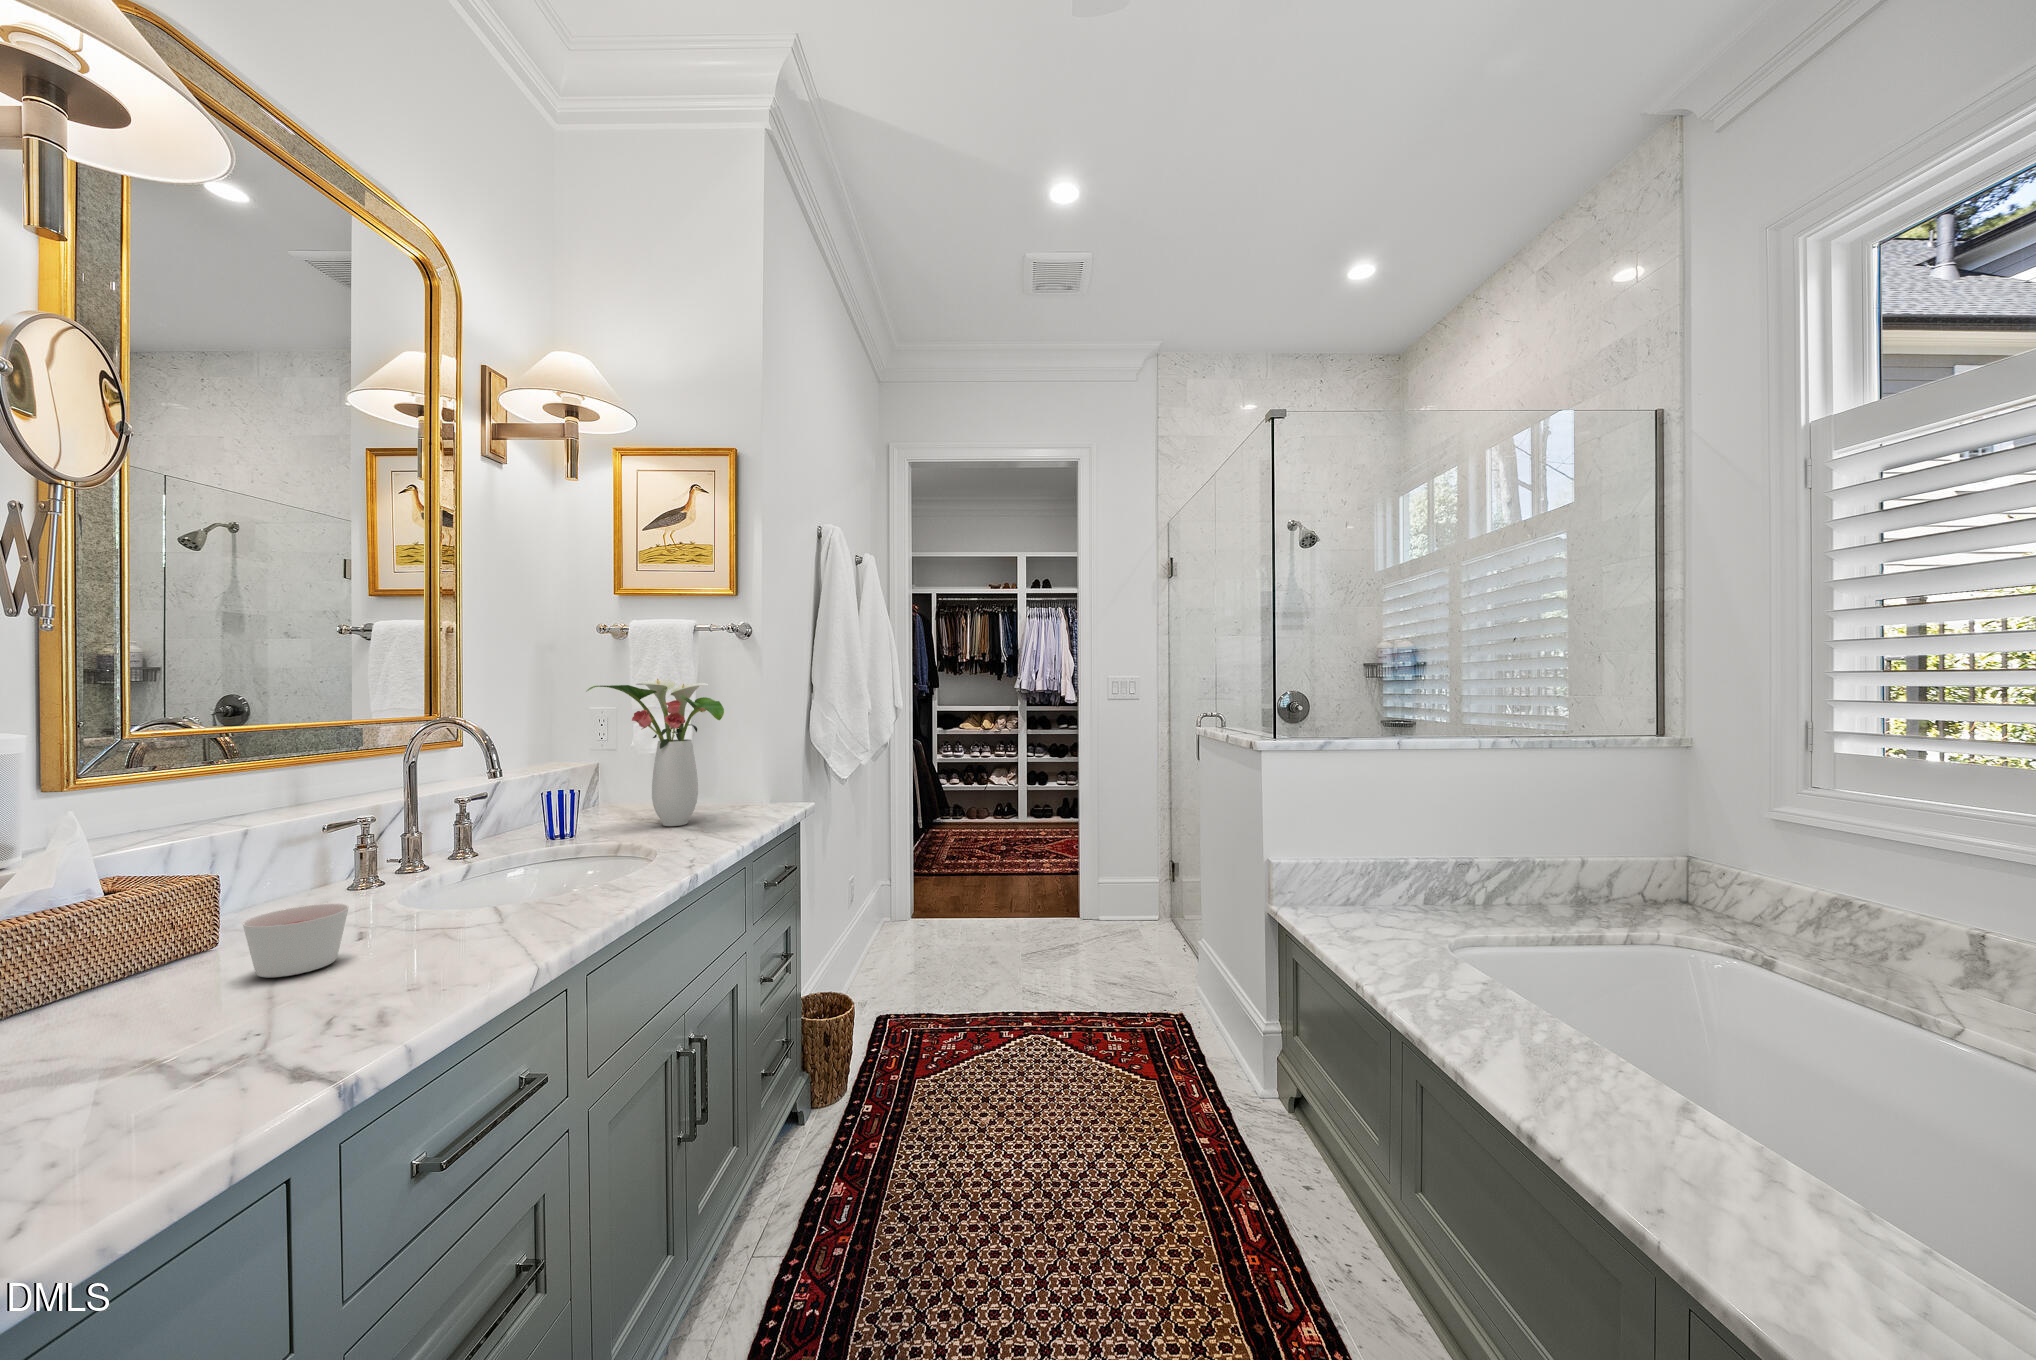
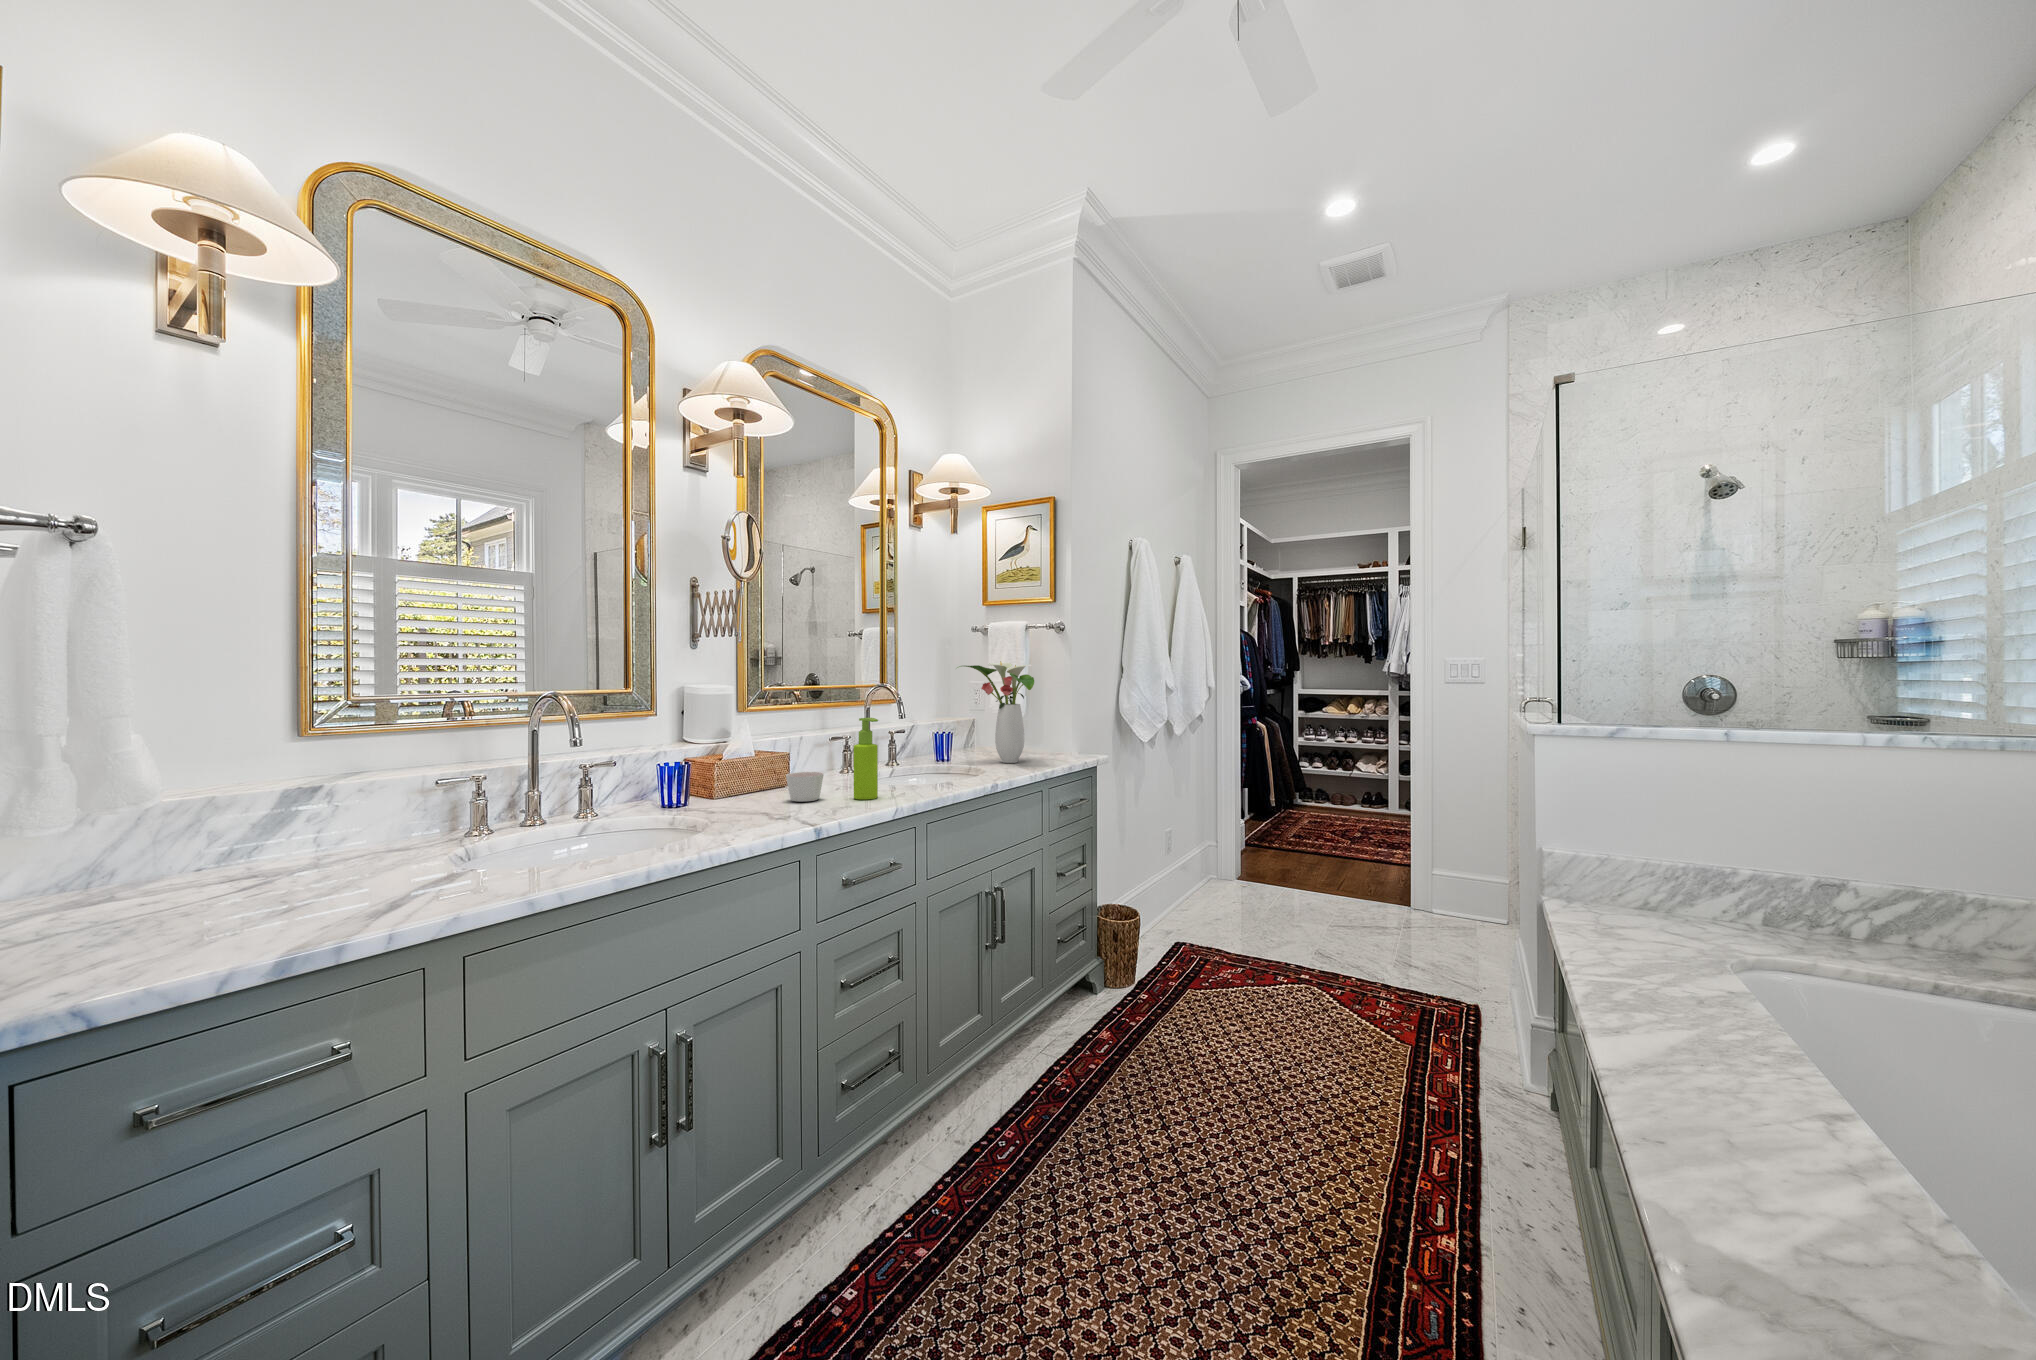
soap dispenser: none [425,786,486,946] -> present [853,718,878,800]

